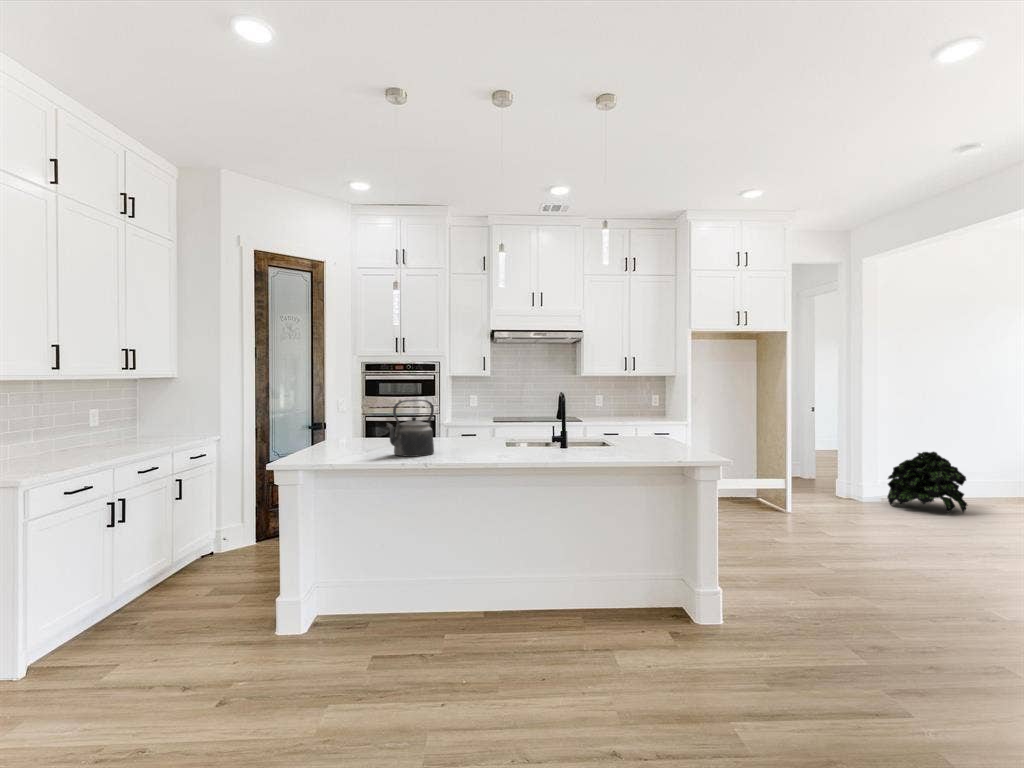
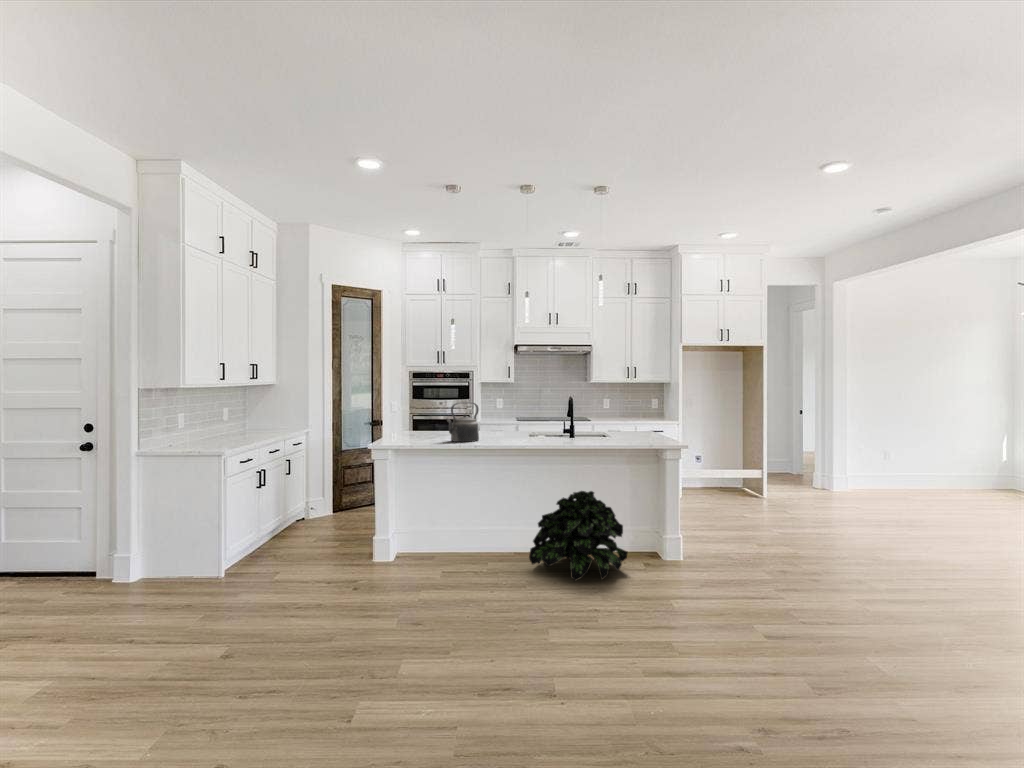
potted plant: present [887,452,968,513] -> present [529,491,628,581]

